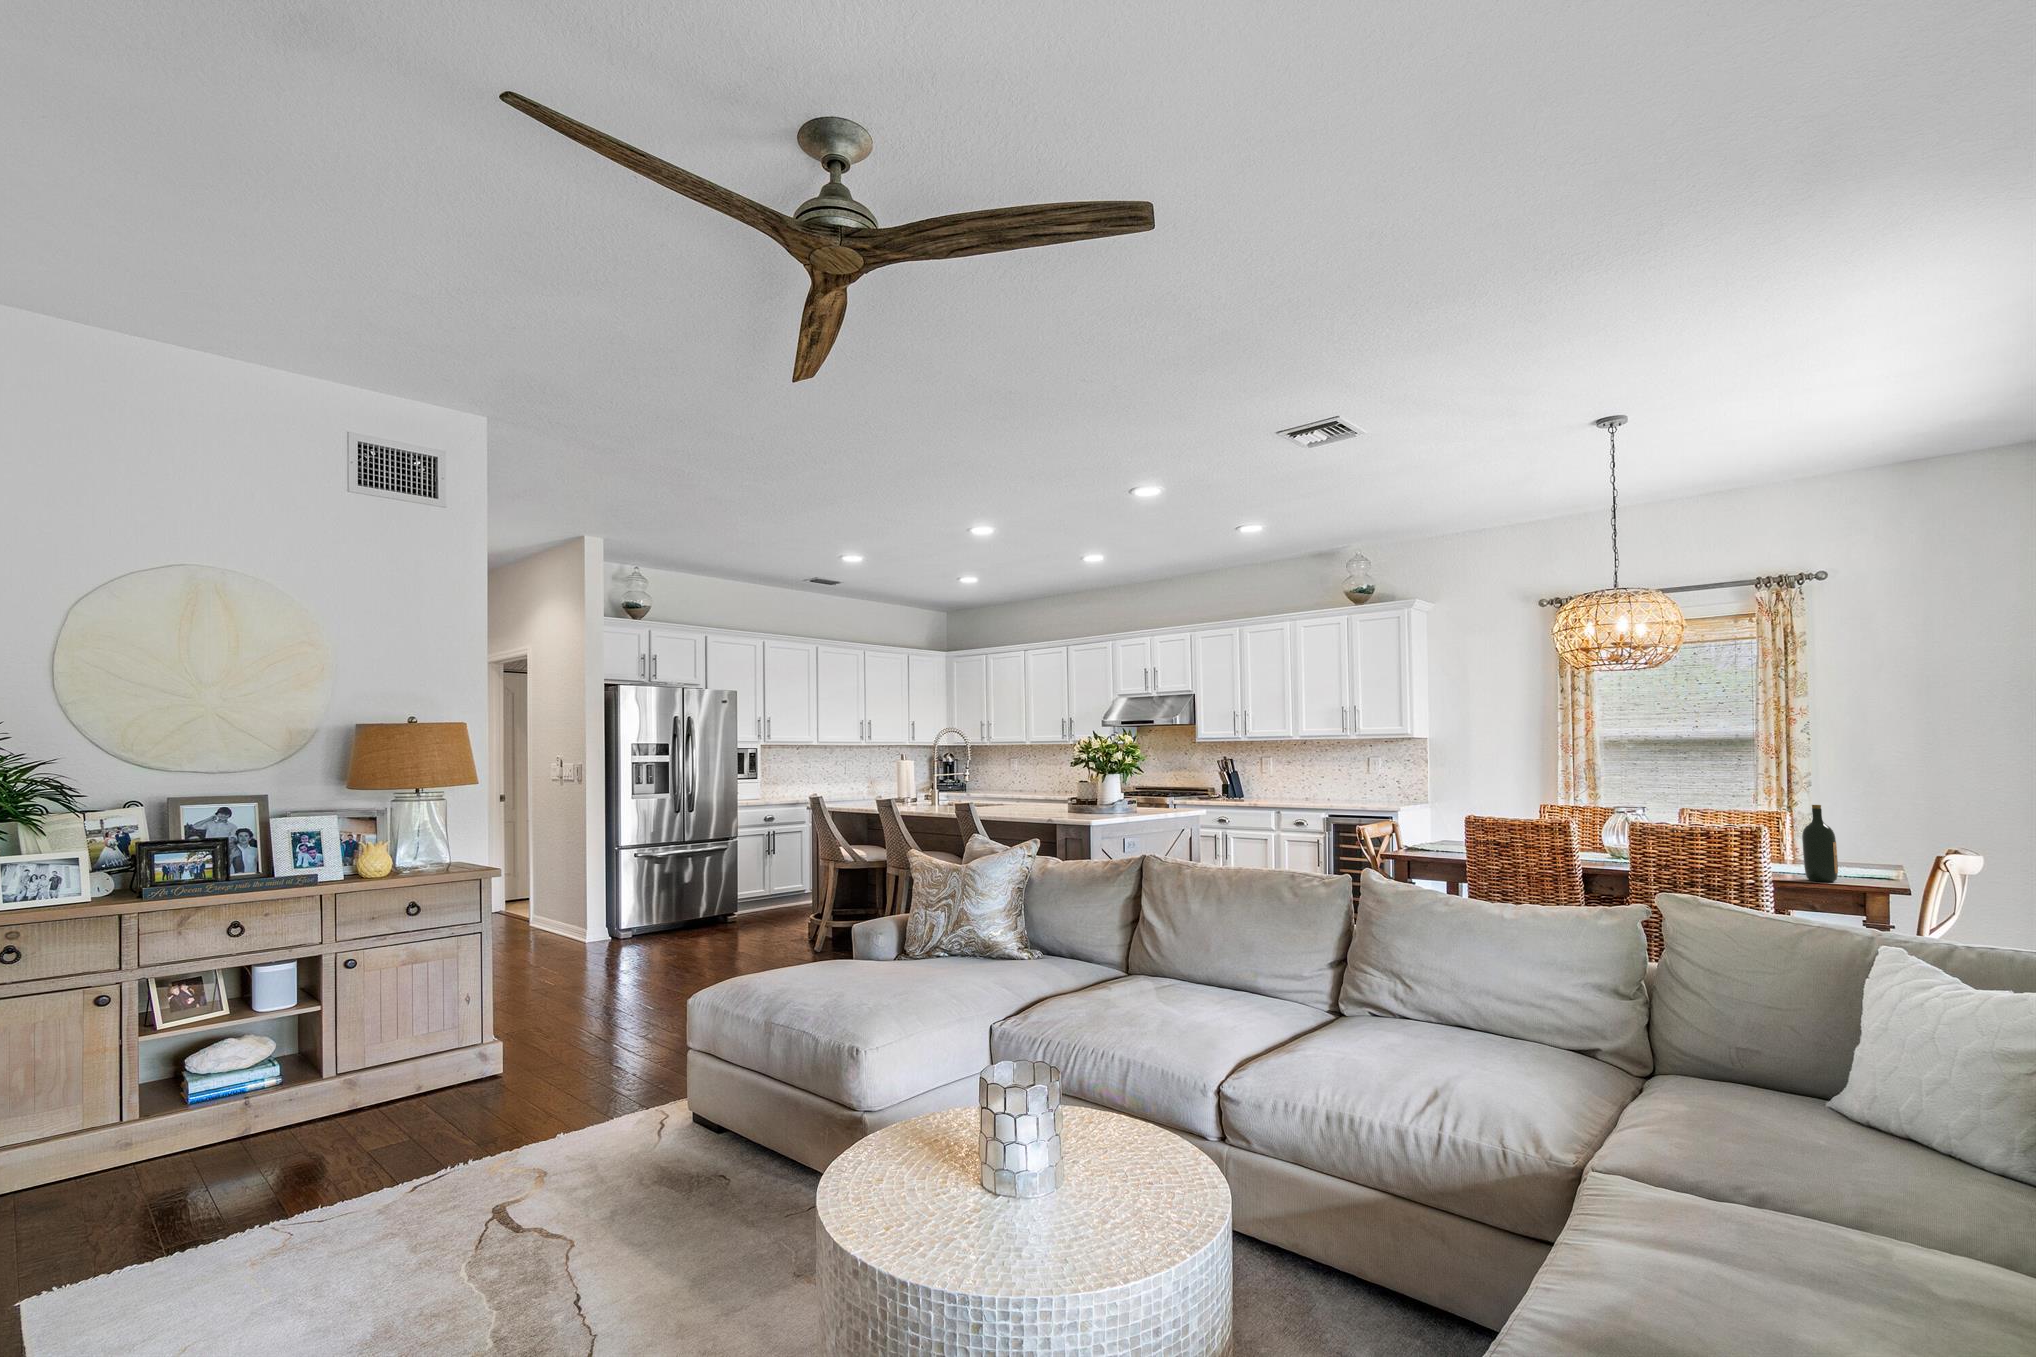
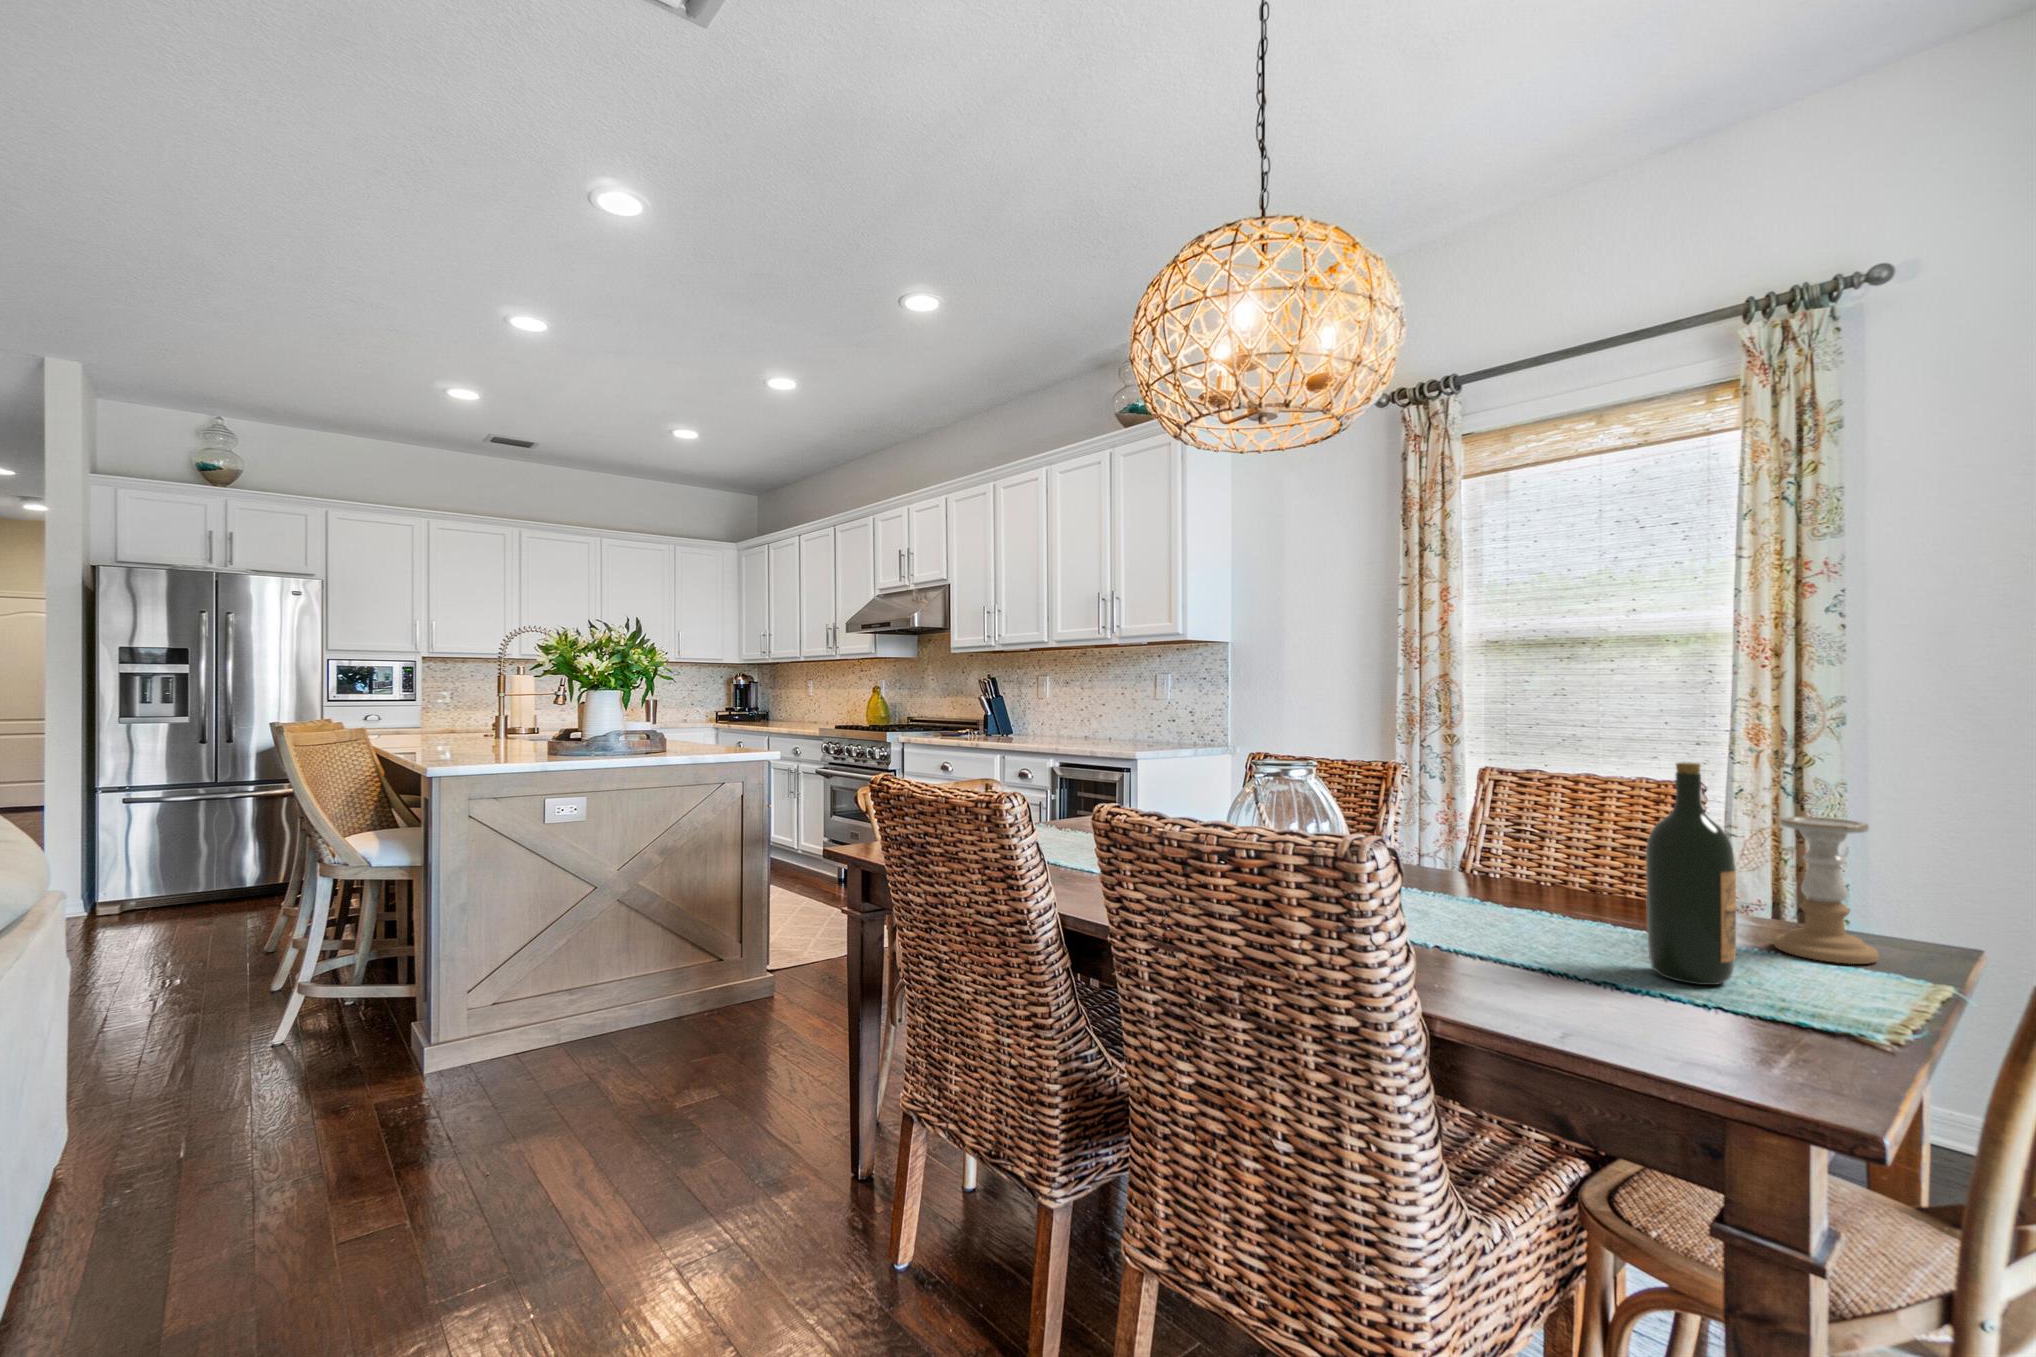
candle holder: none [1836,825,1876,877] -> present [1773,817,1879,964]

